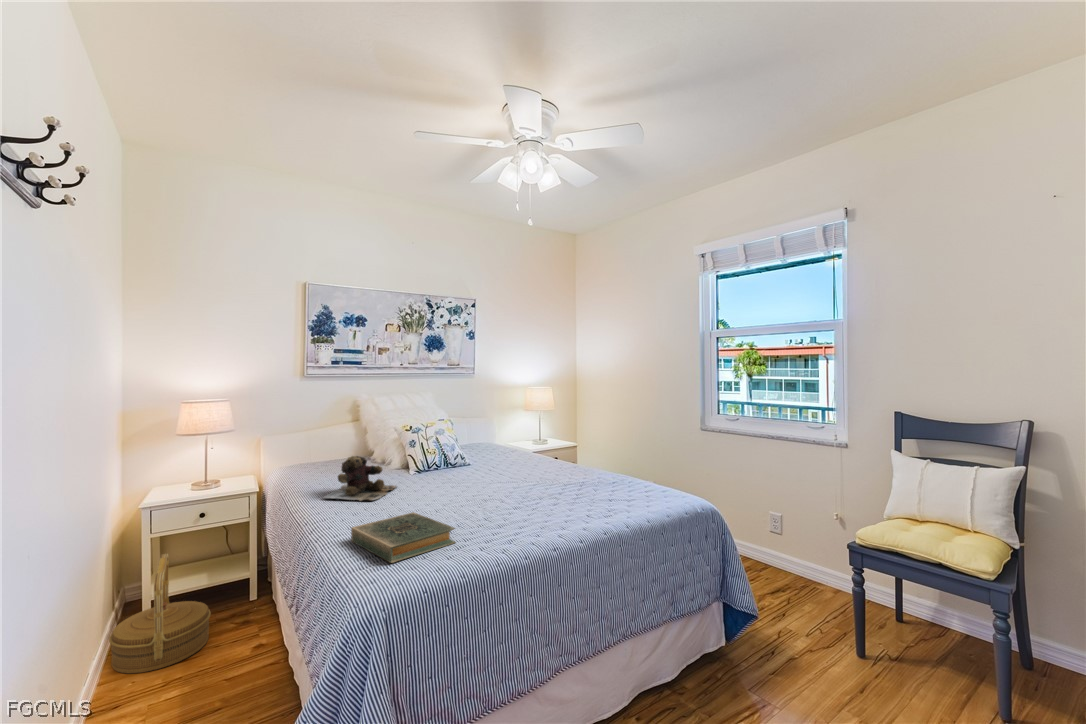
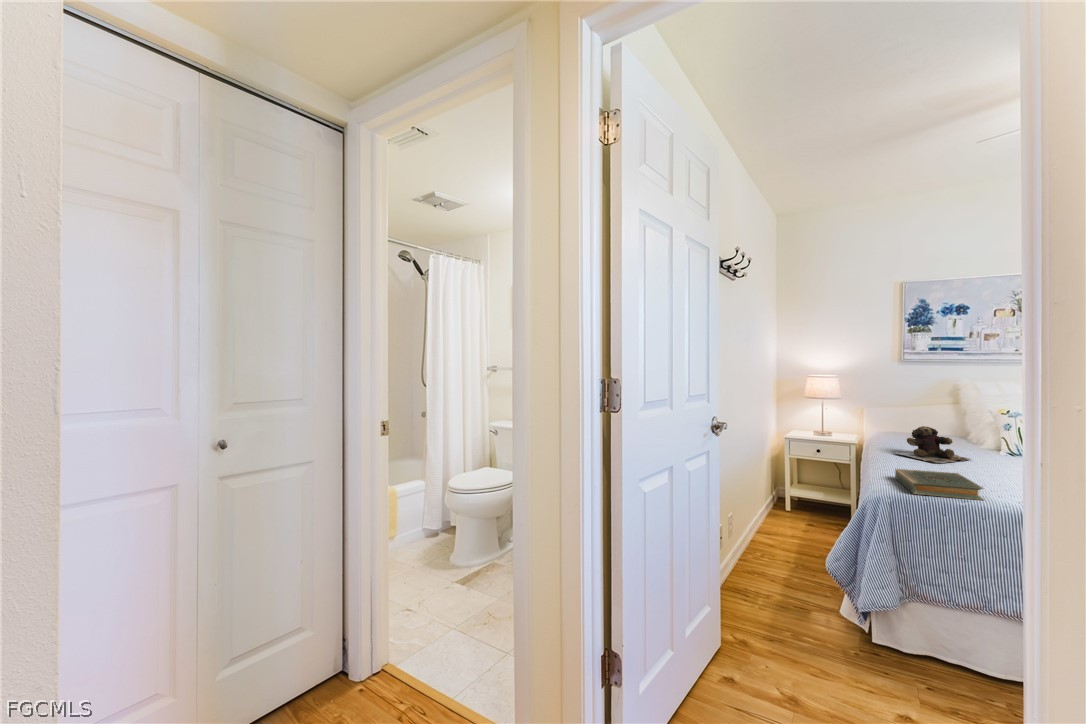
woven basket: present [109,554,211,673] -> none [767,469,821,532]

